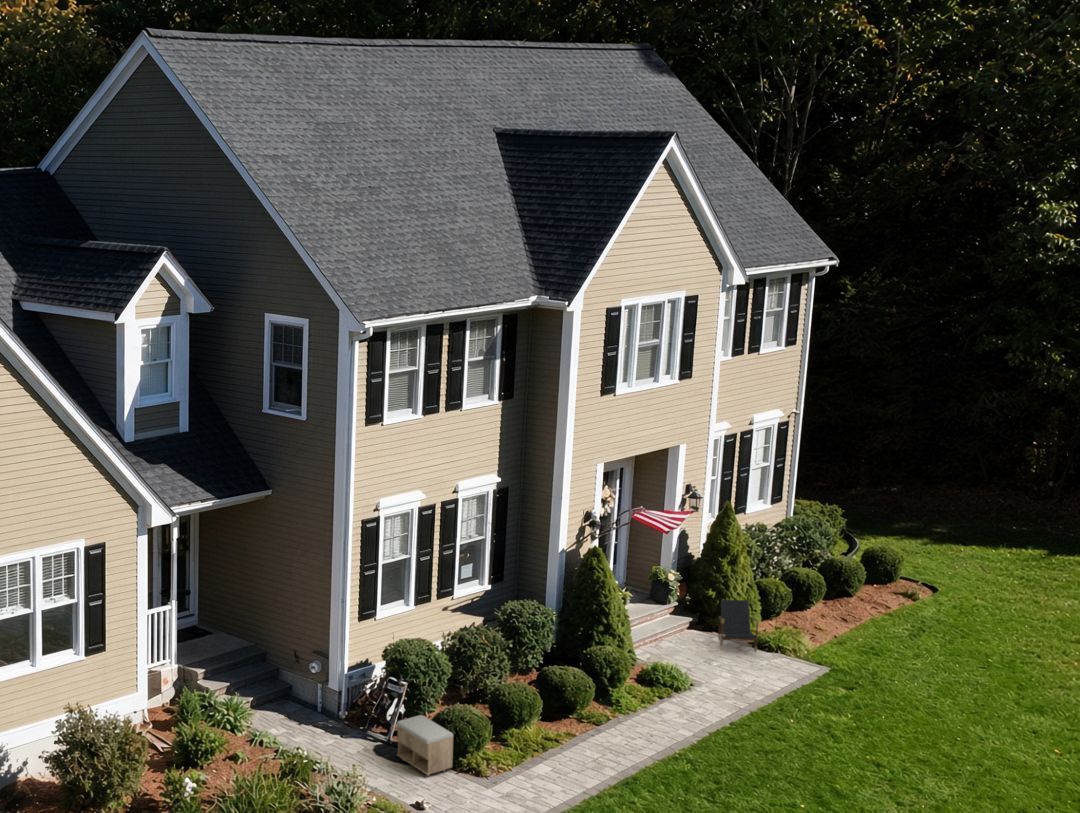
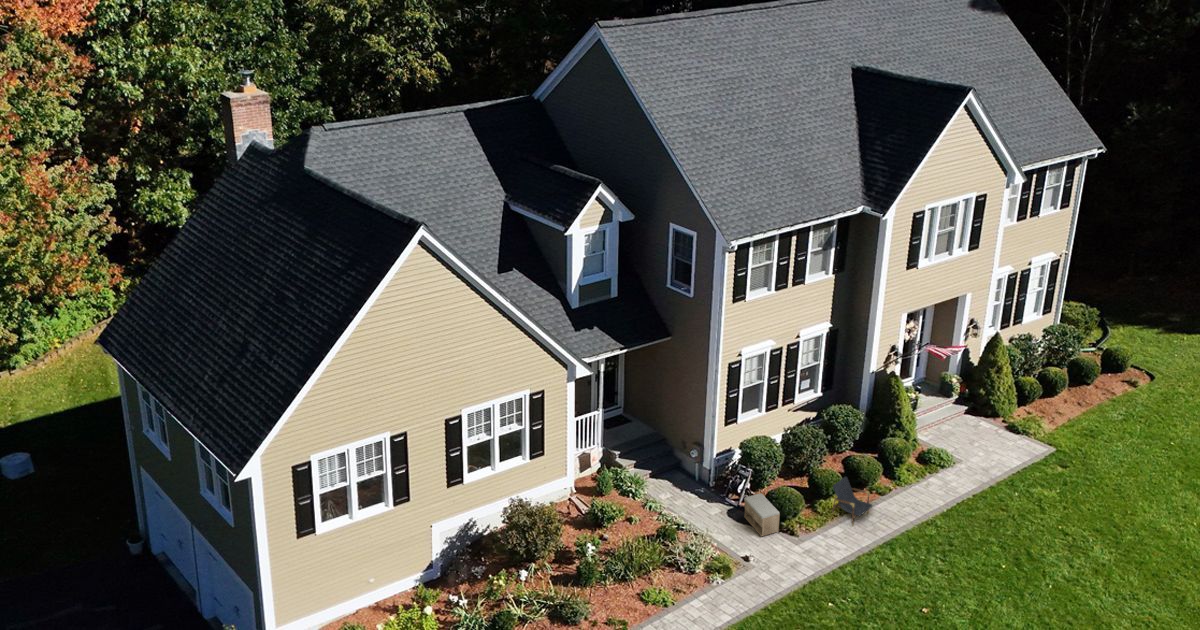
lounge chair: present [718,600,759,650] -> present [832,477,872,525]

